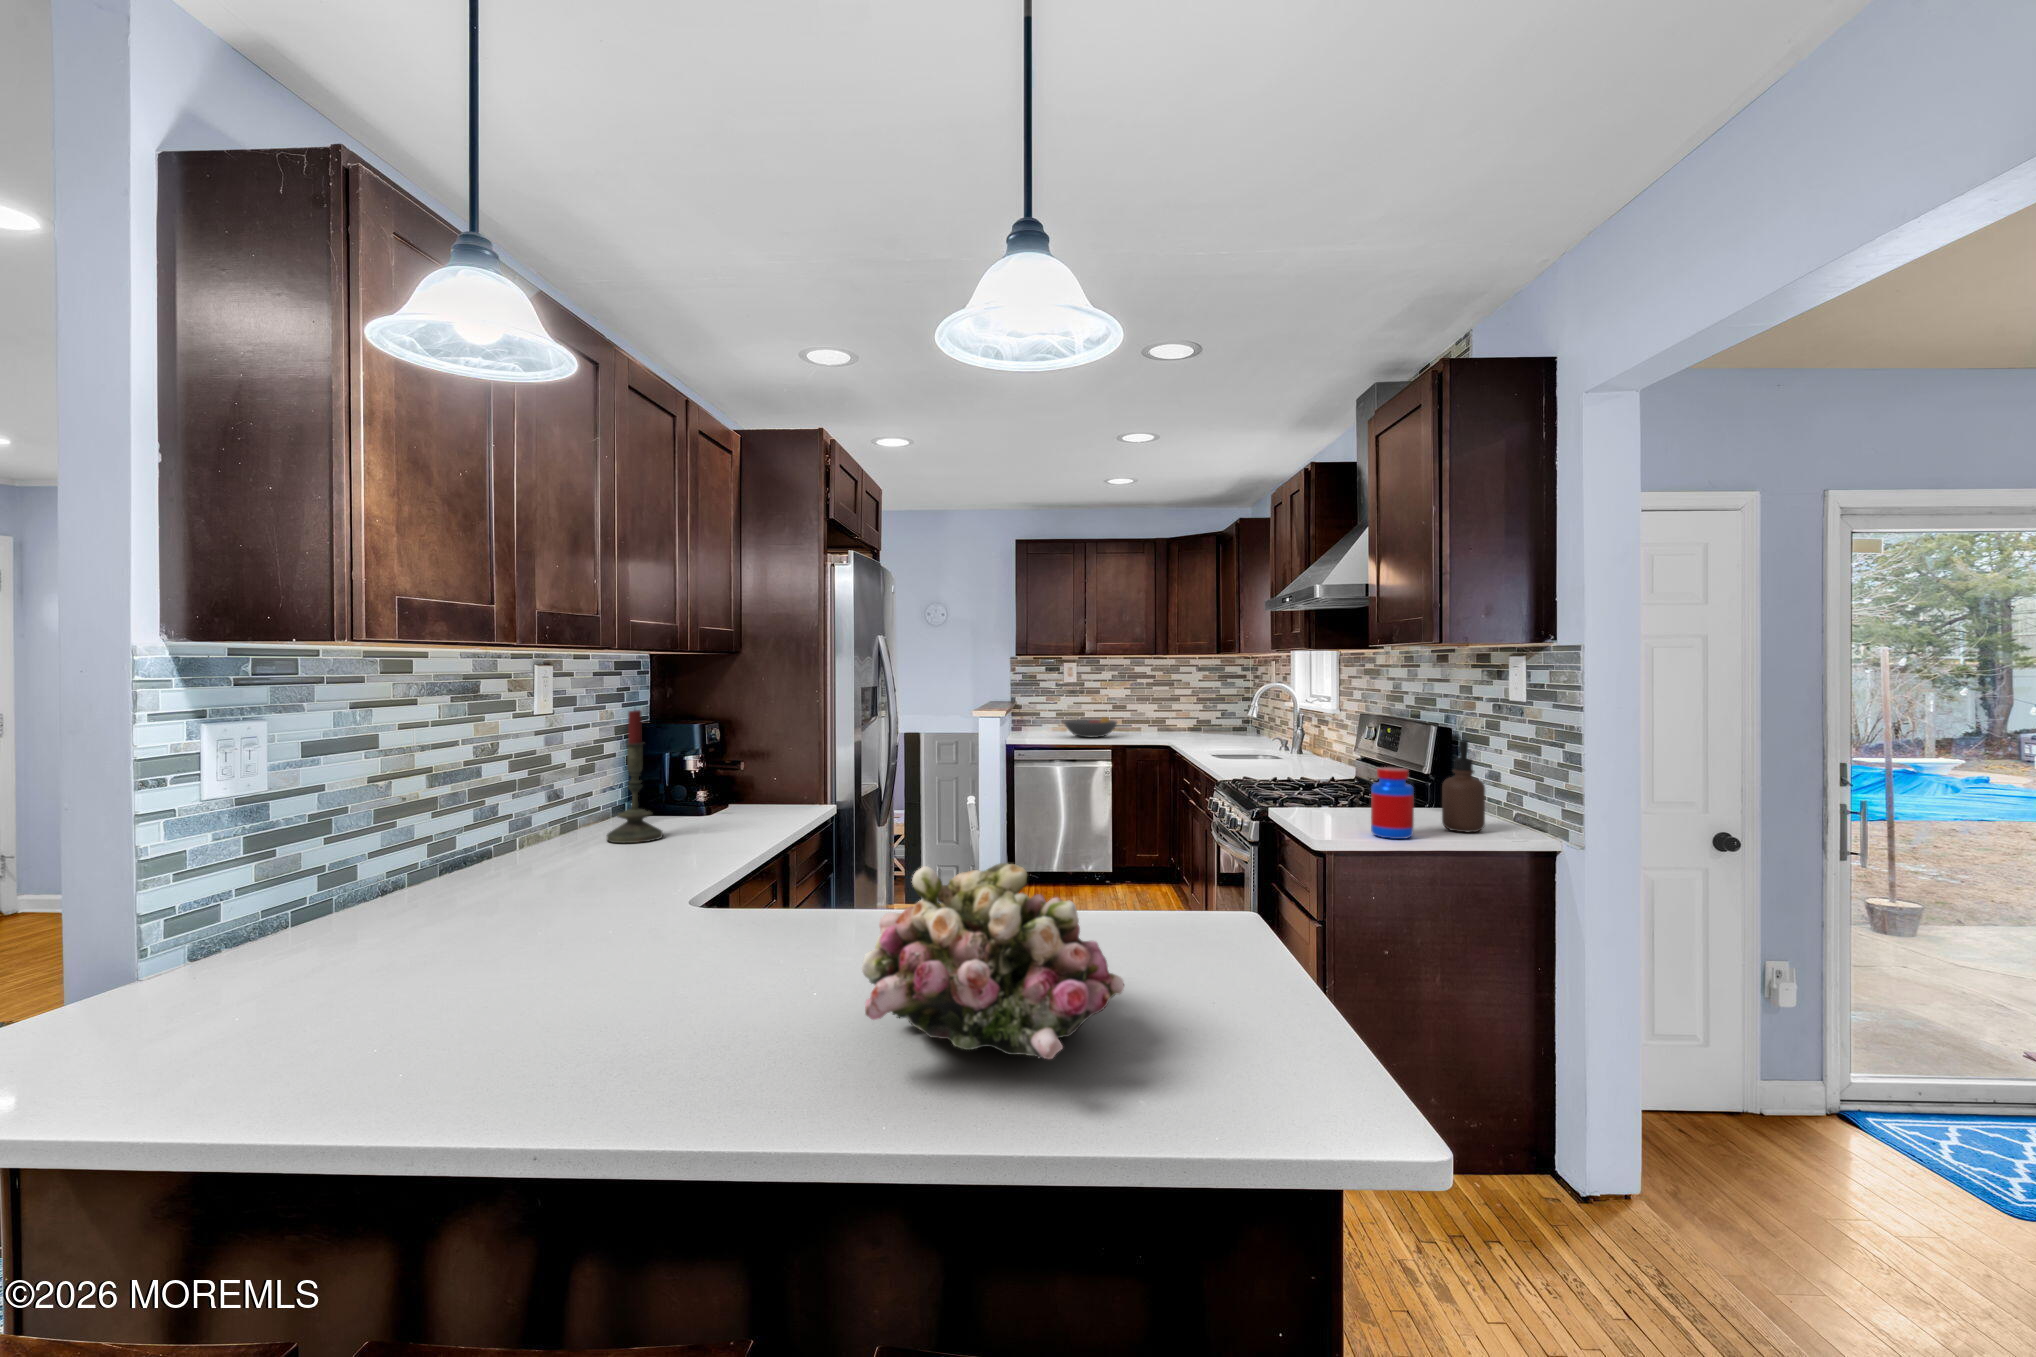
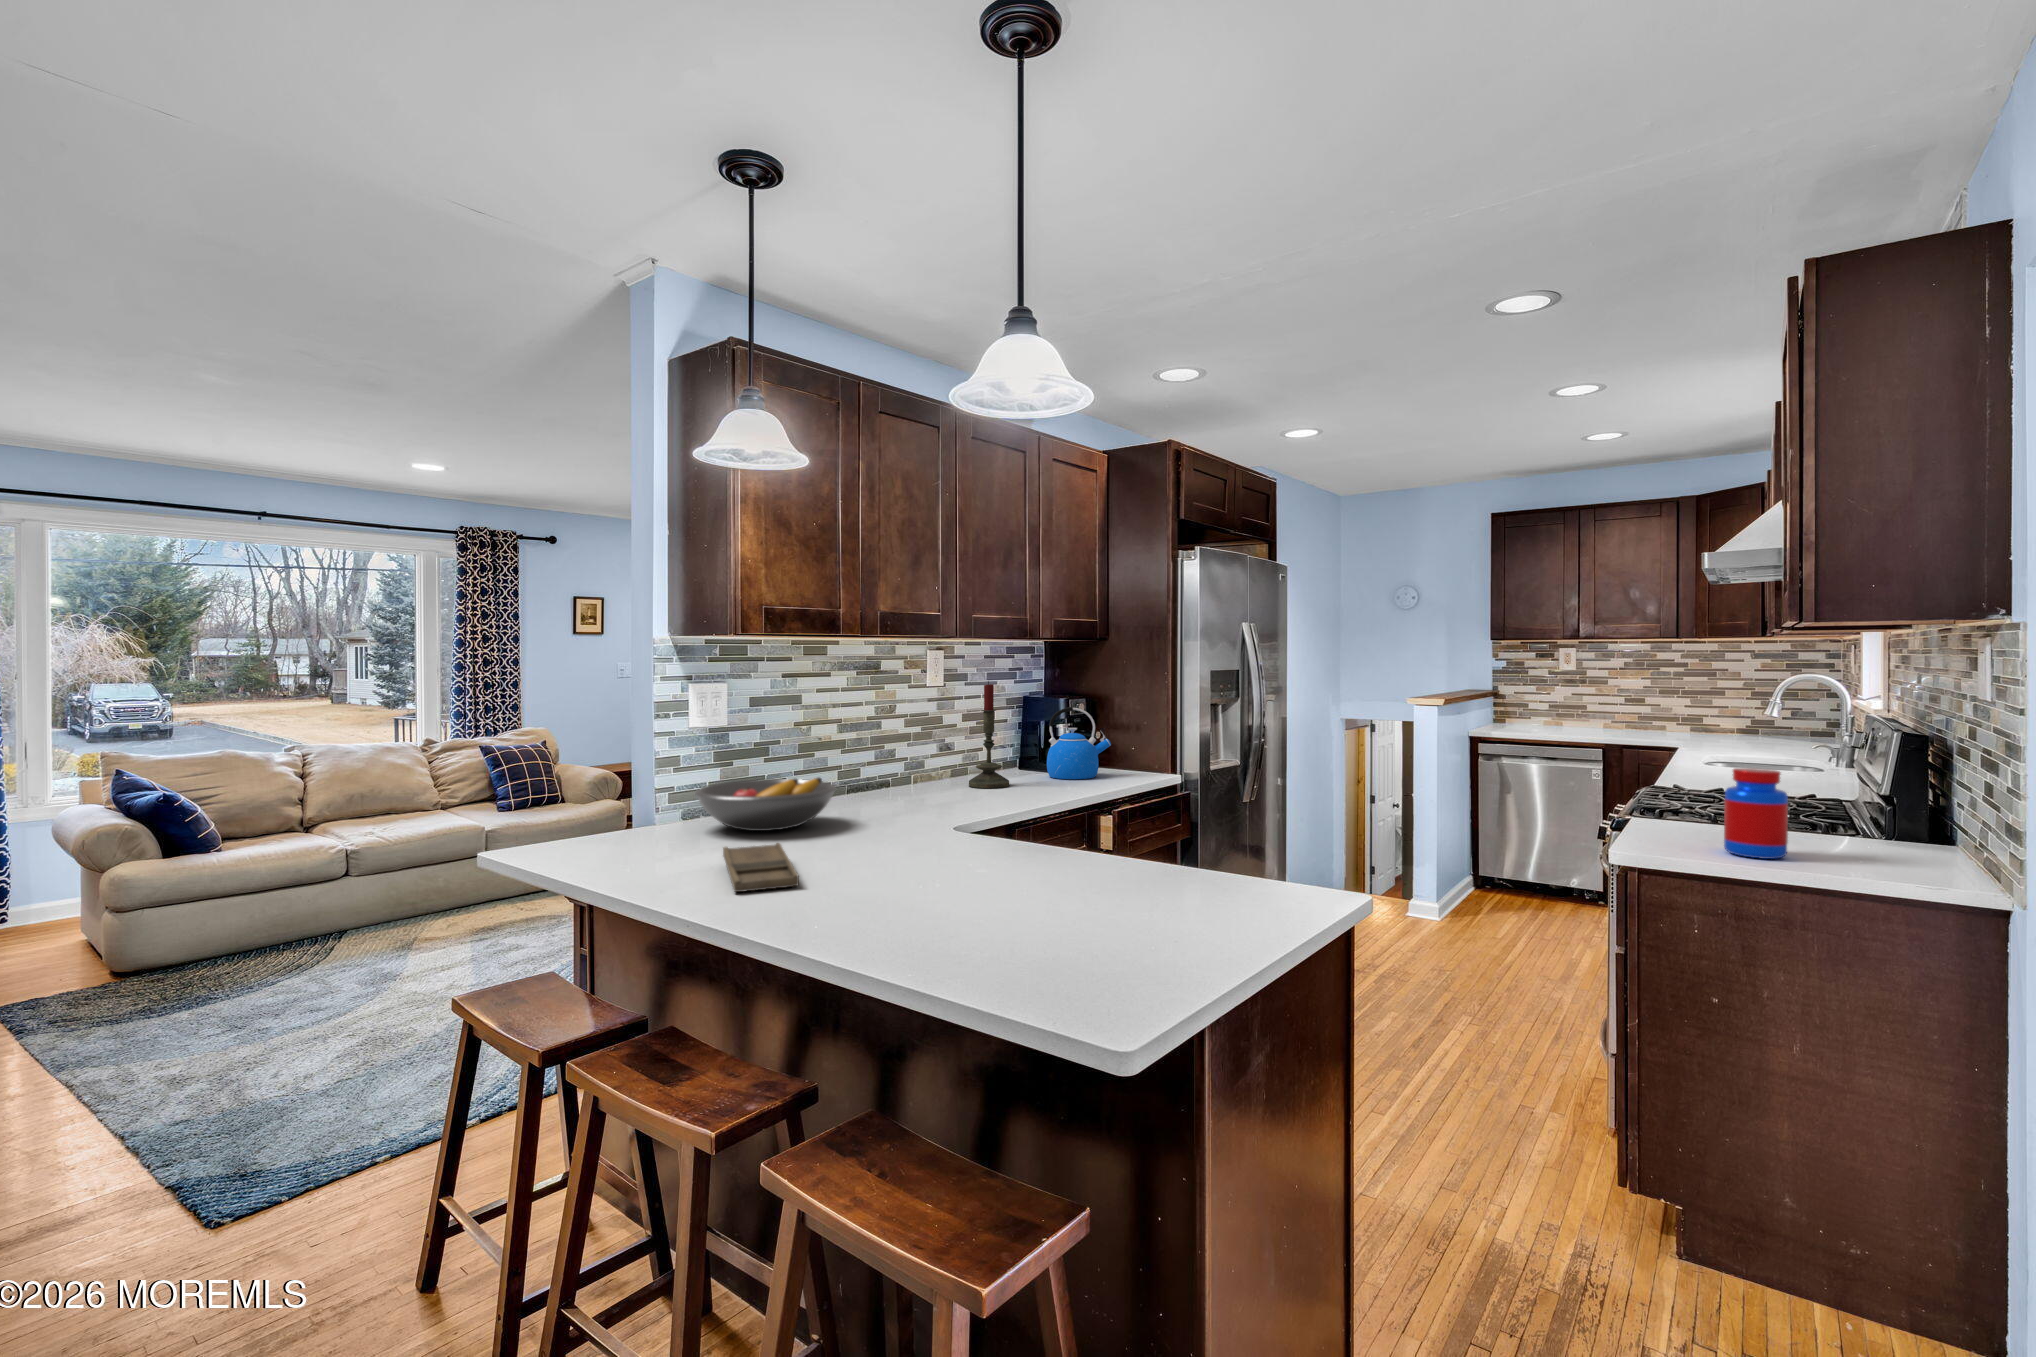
fruit bowl: present [1064,717,1117,738] -> present [695,778,836,831]
kettle: none [688,734,764,821] -> present [1047,707,1111,779]
soap dispenser: present [1442,740,1485,832] -> none [1862,739,1934,864]
flower arrangement: present [862,863,1124,1059] -> none [878,786,1088,929]
tray: none [419,976,628,1081] -> present [723,843,799,892]

